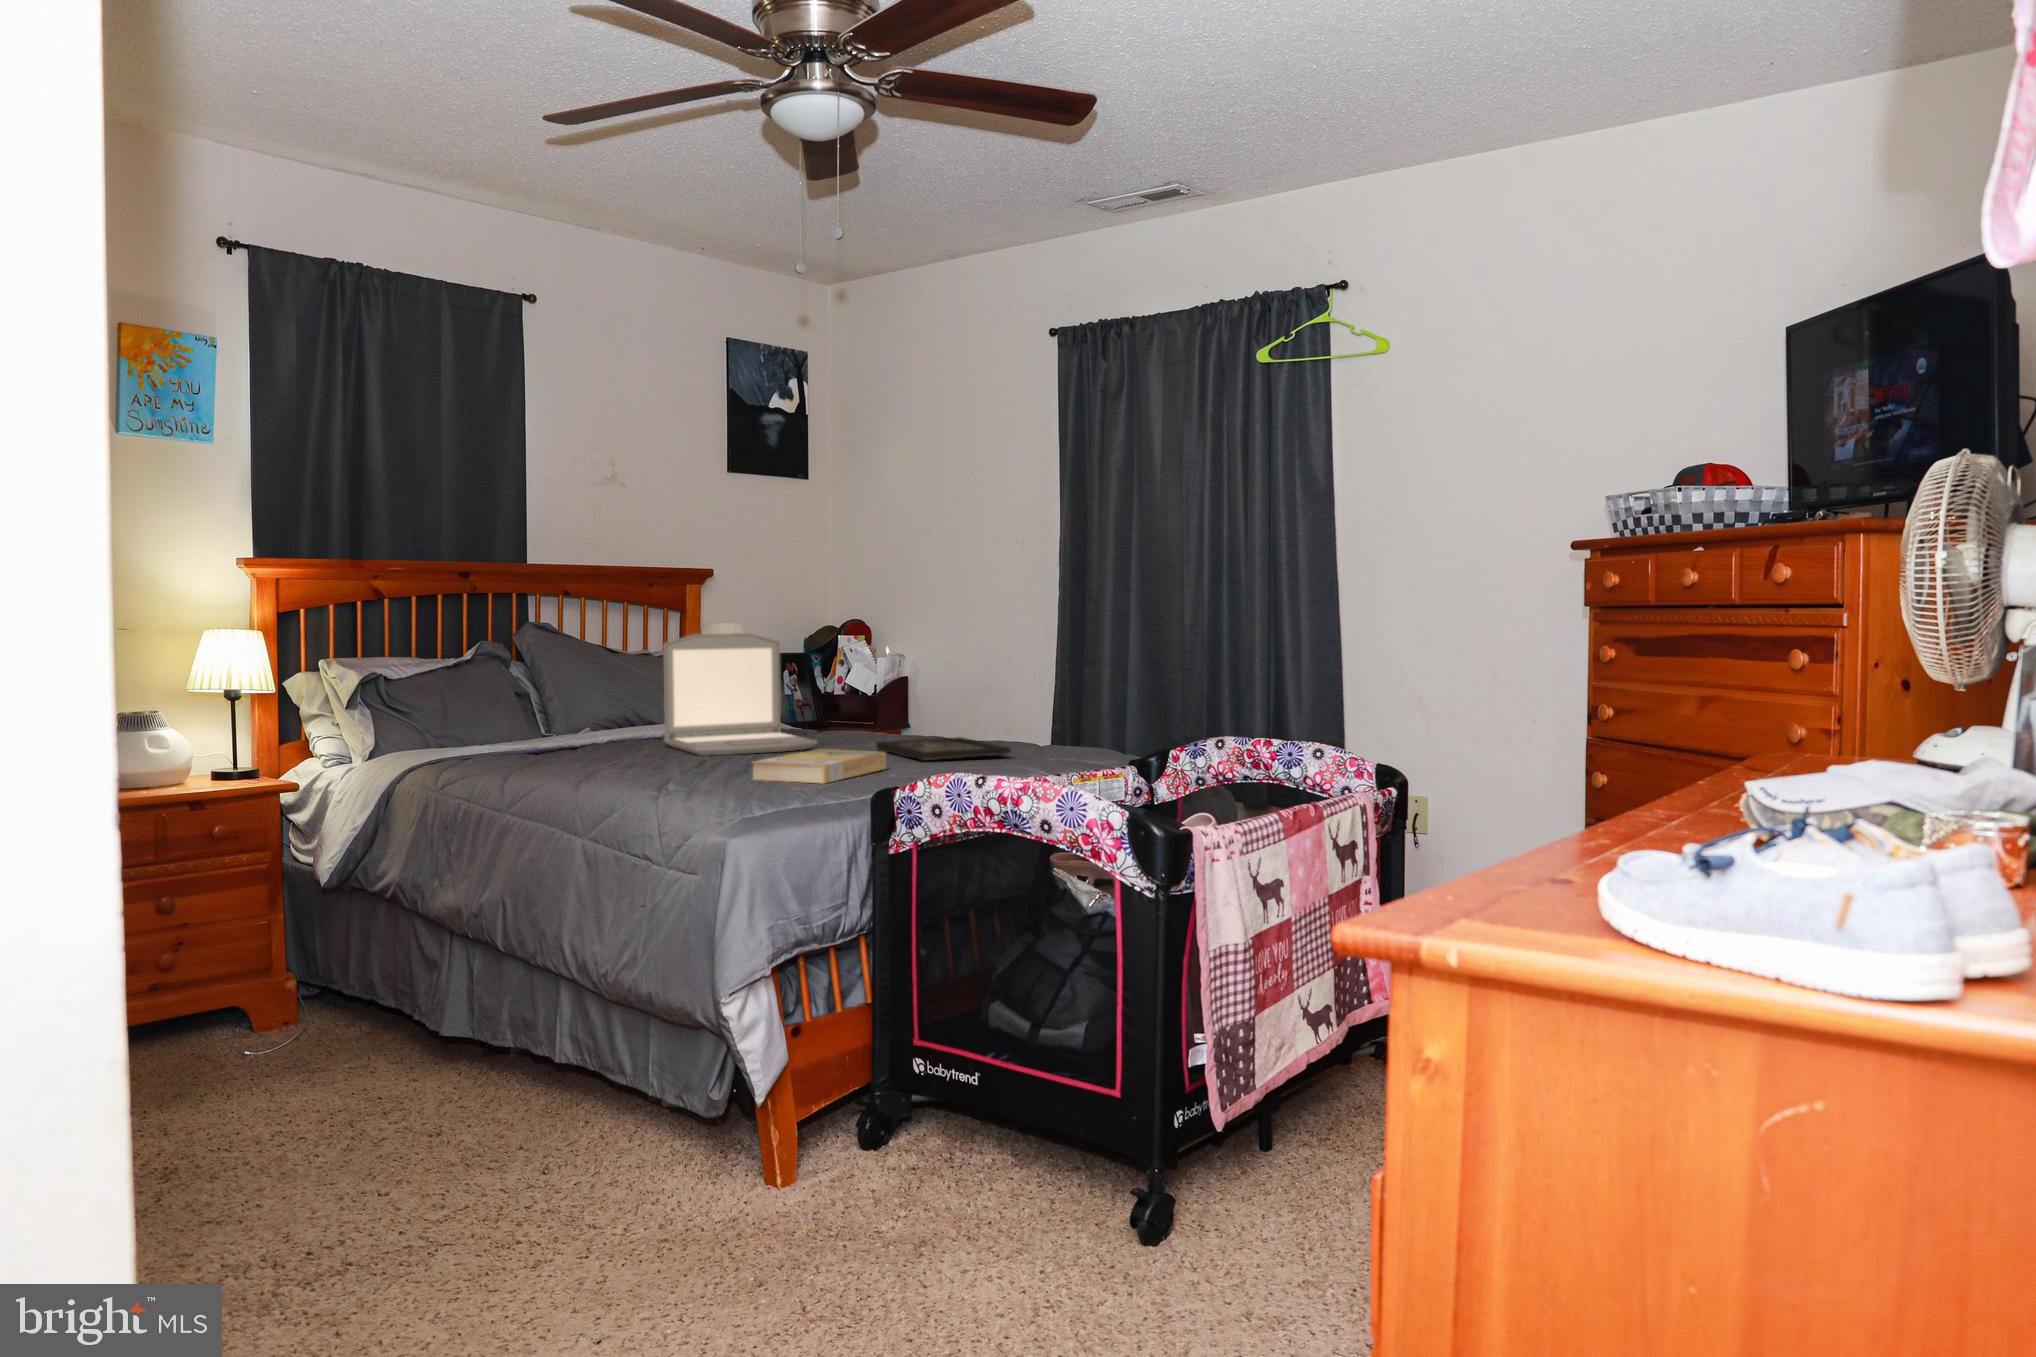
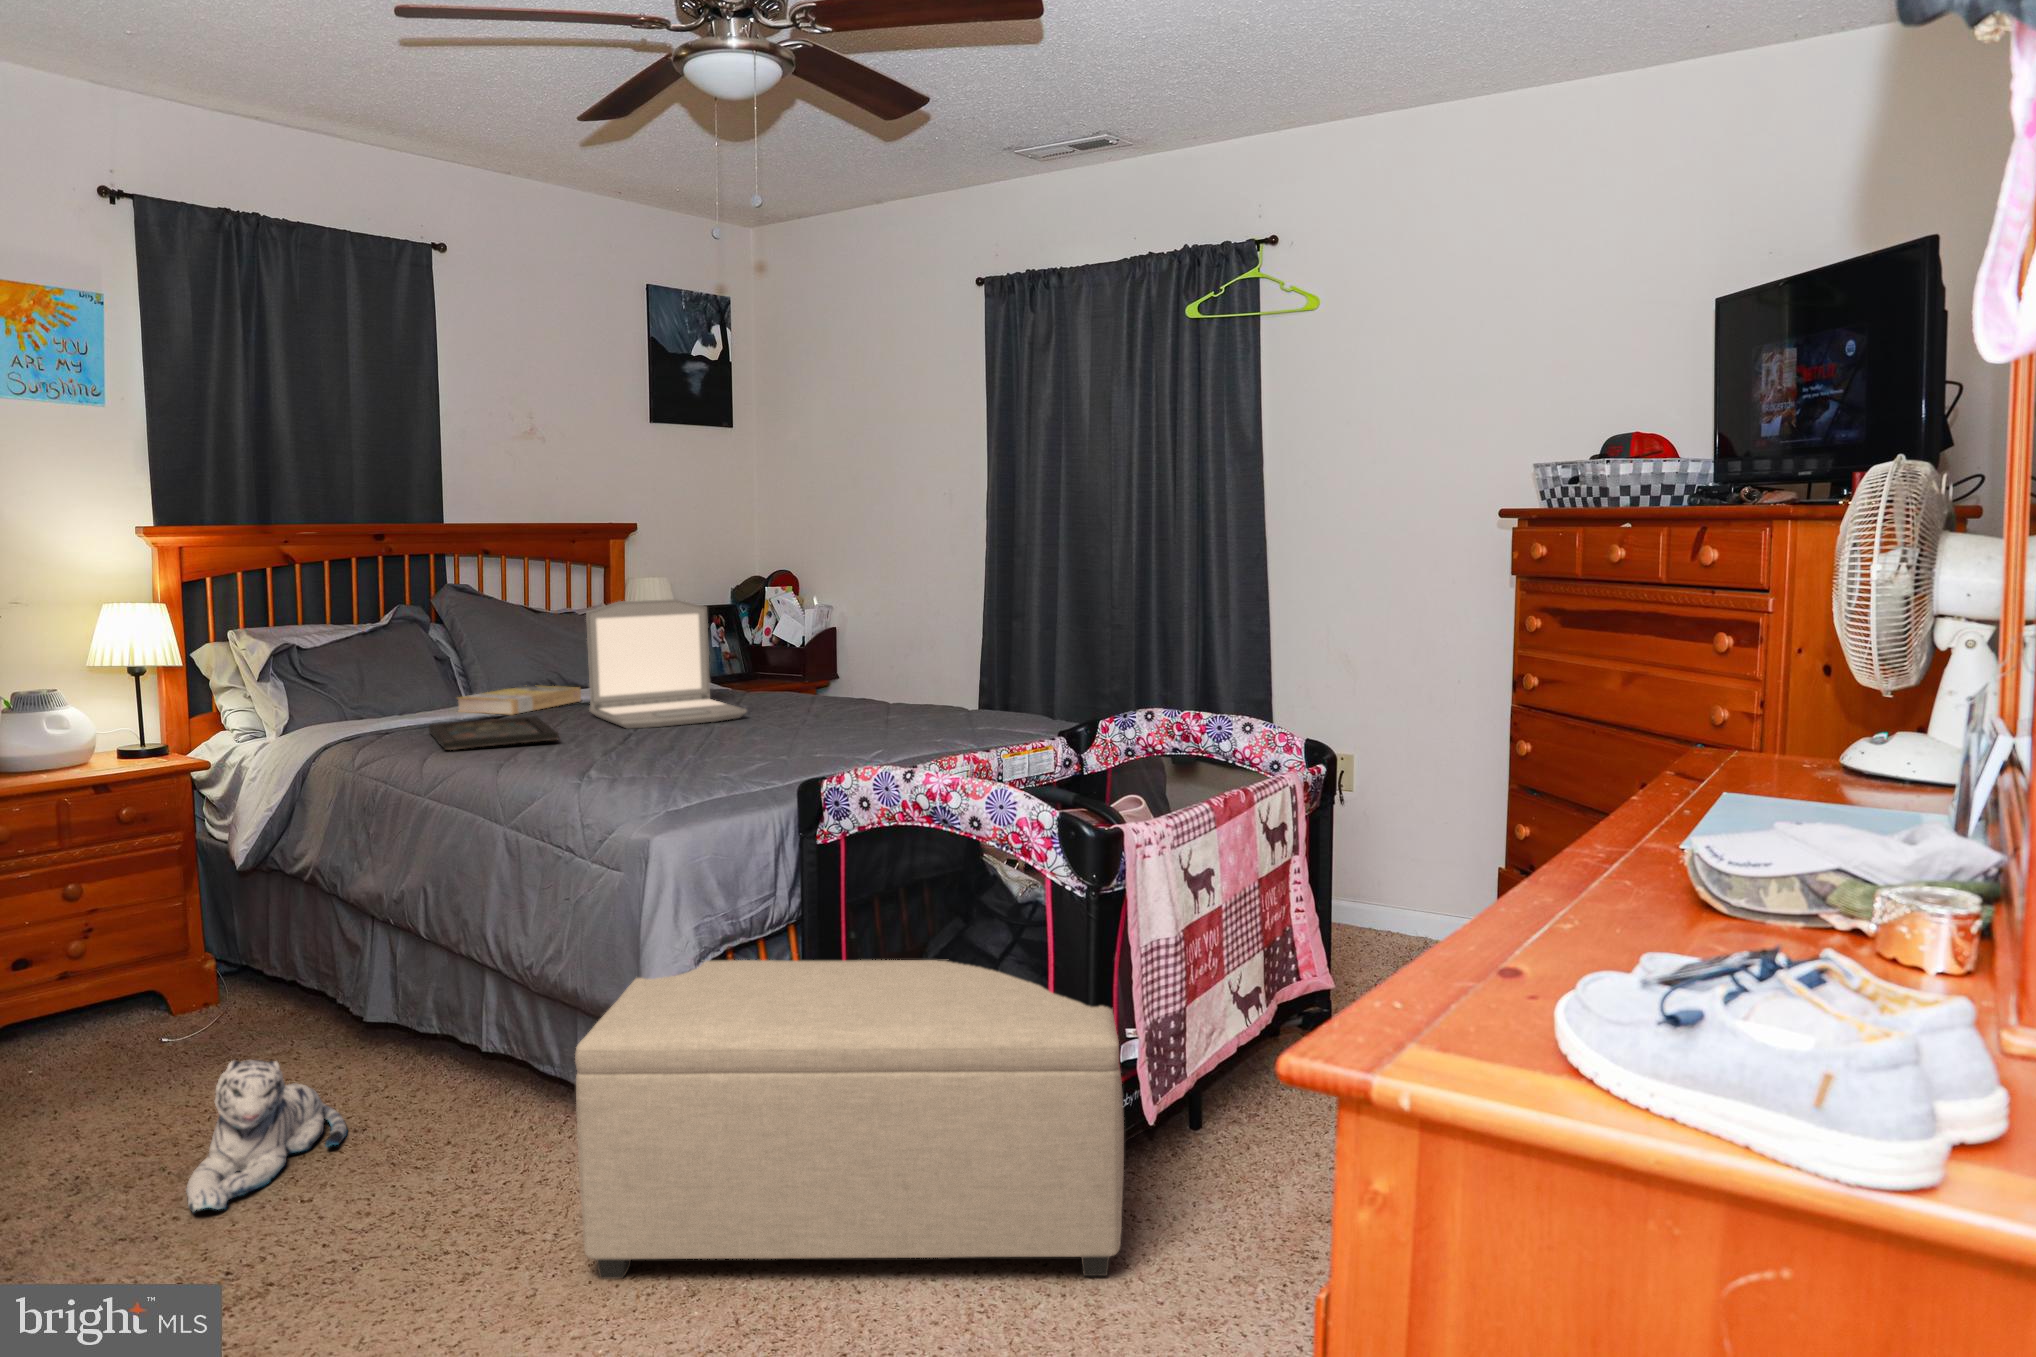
tray: present [876,737,1011,760] -> present [429,716,559,750]
book: present [752,749,886,784] -> present [457,686,581,715]
ottoman: none [653,964,1189,1281] -> present [575,960,1124,1279]
plush toy: none [271,1055,424,1202] -> present [186,1060,347,1213]

